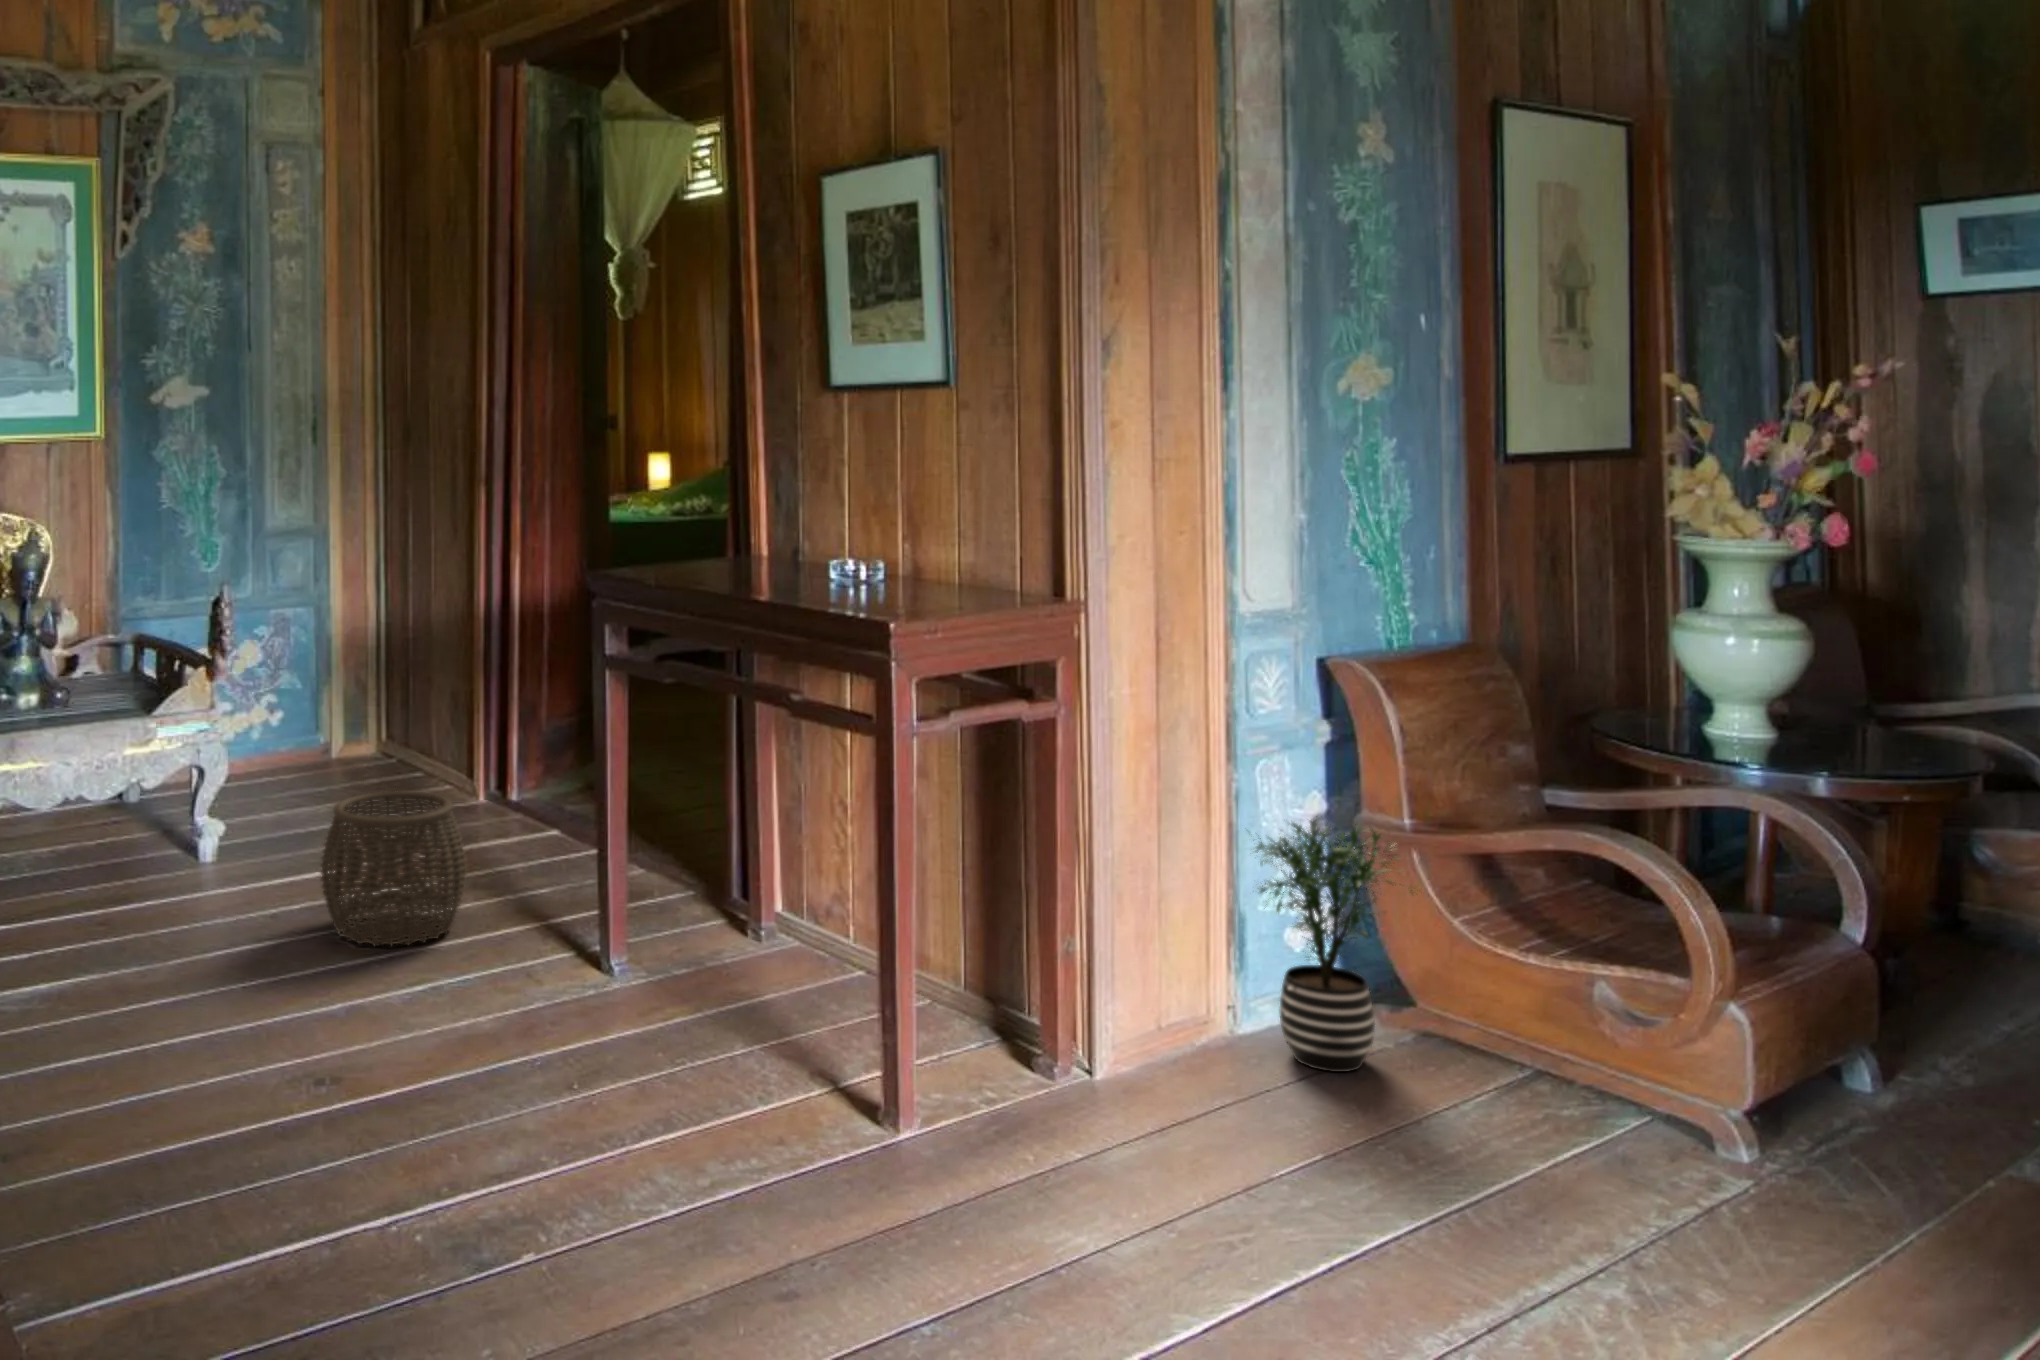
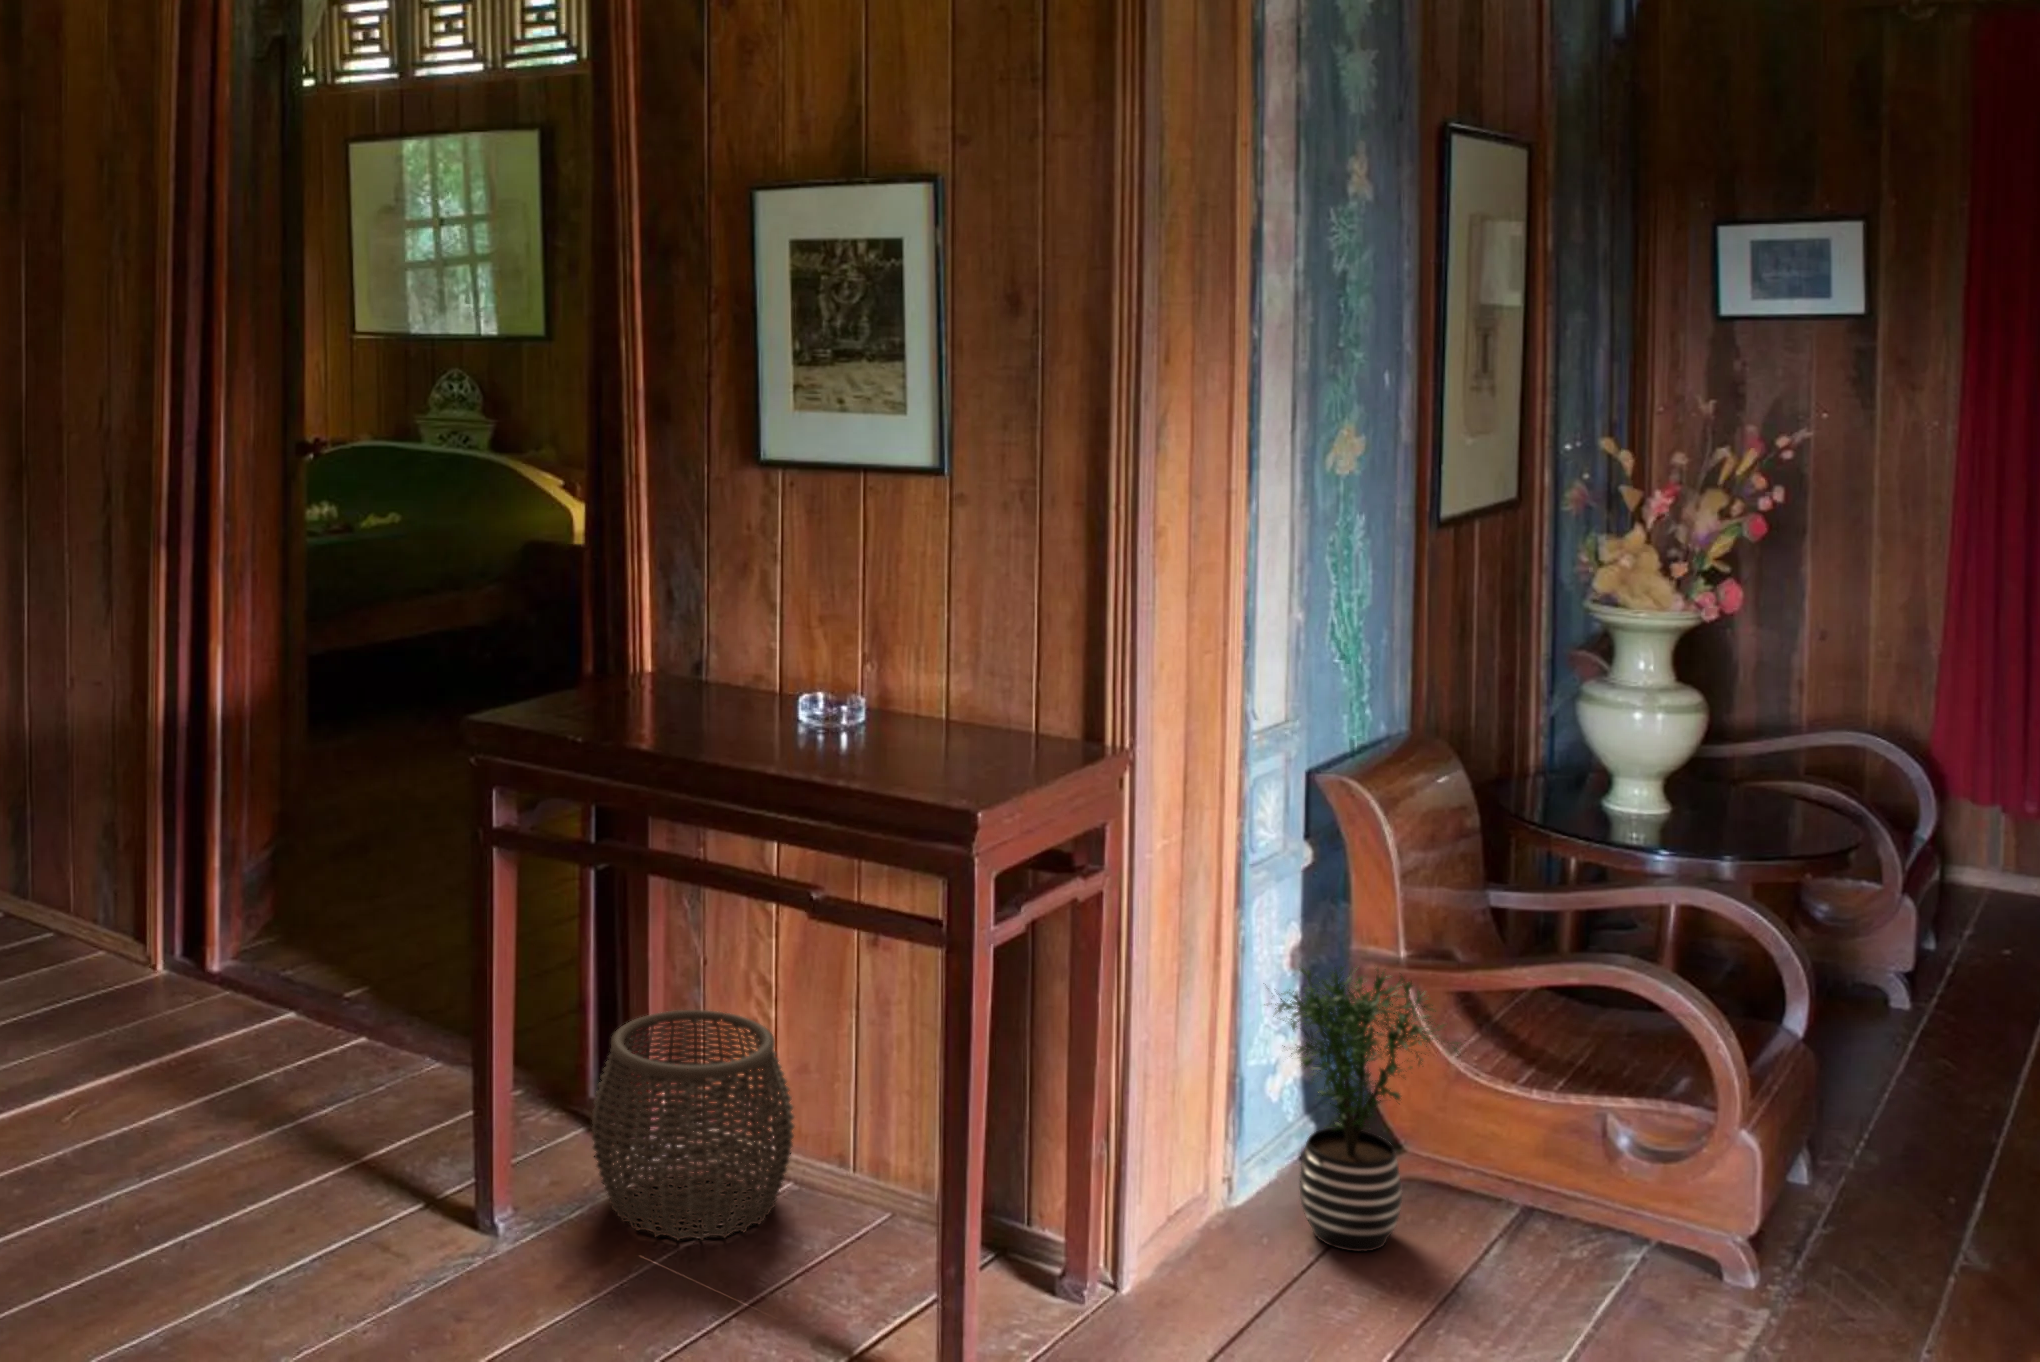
woven basket: present [320,791,467,946] -> present [592,1010,794,1241]

